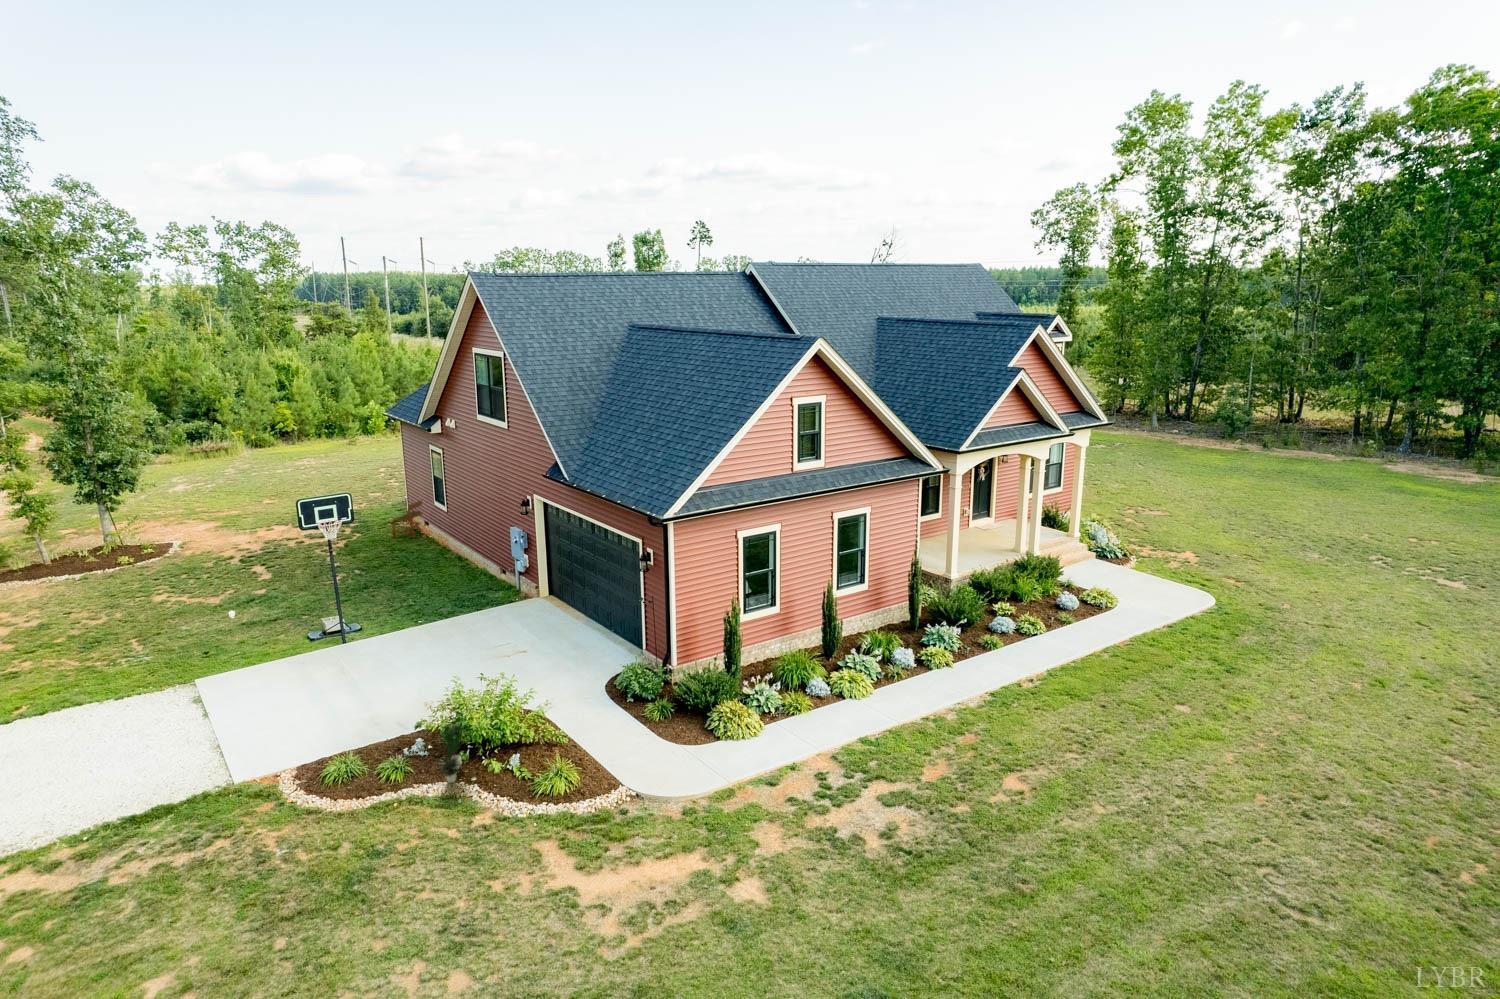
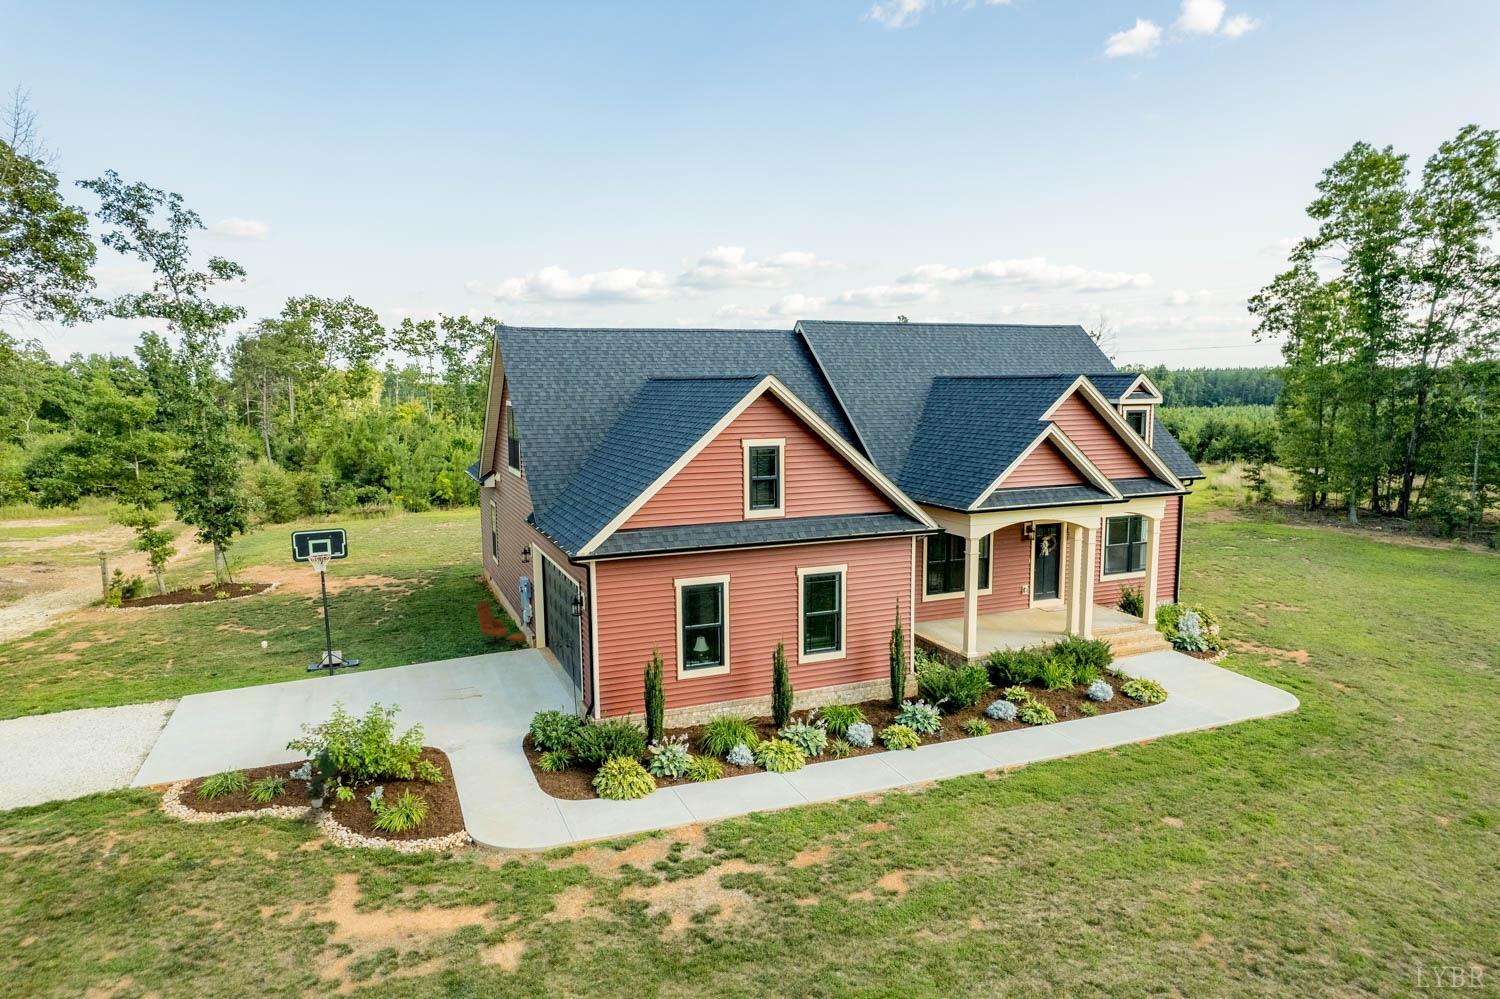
bench: present [393,501,424,538] -> none [453,553,491,590]
lounge chair: none [471,554,525,600] -> present [477,601,526,648]

